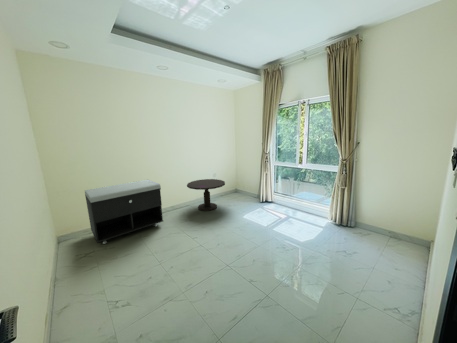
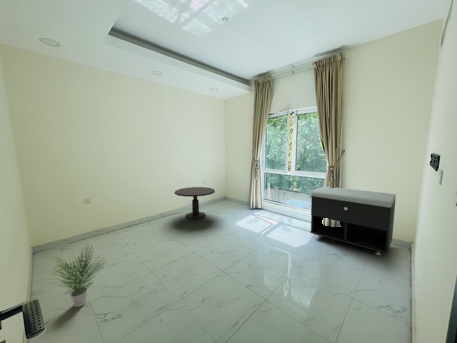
storage bench: present [85,180,163,244] -> present [310,186,396,255]
potted plant: none [50,242,113,302] -> present [58,249,102,307]

